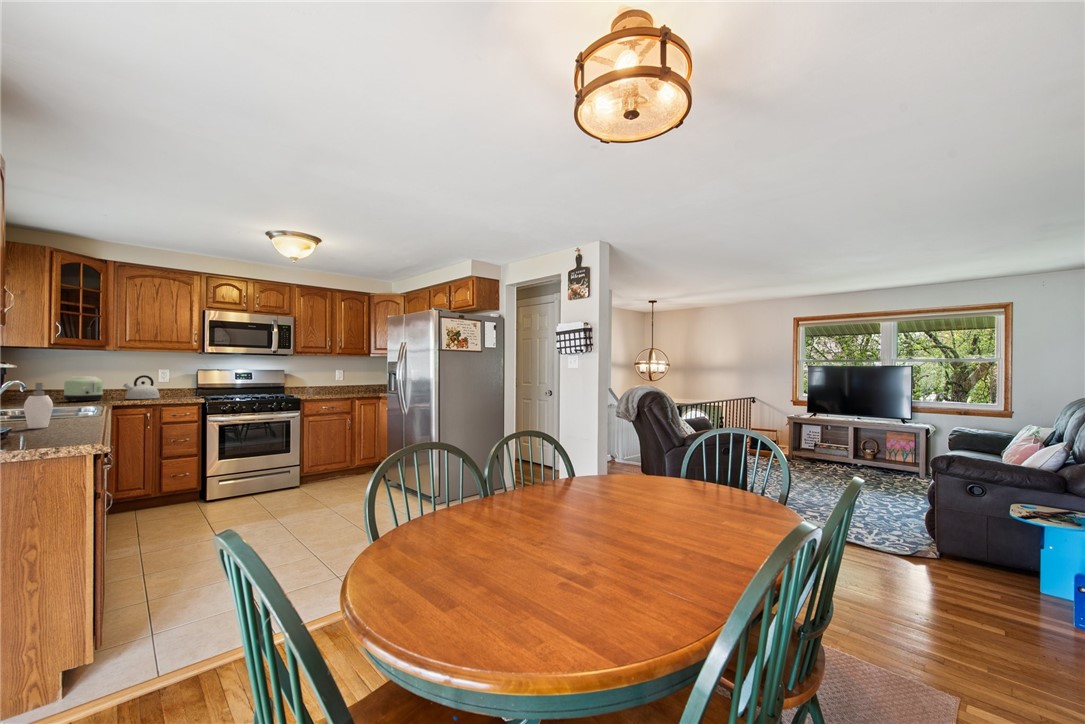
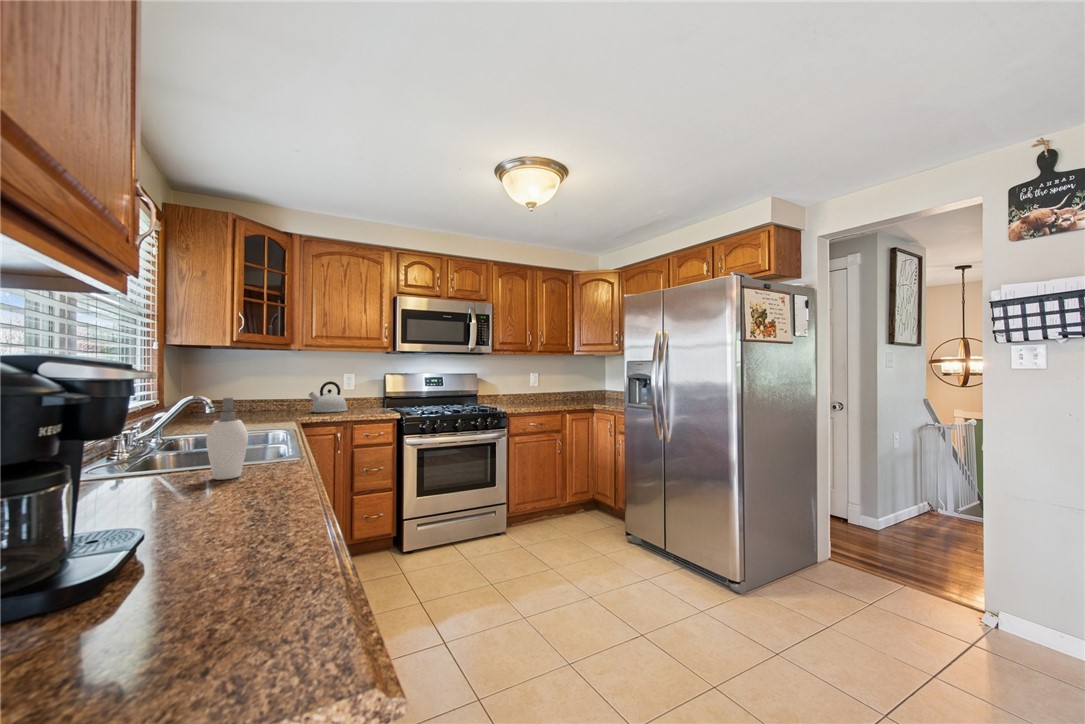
toaster: present [64,376,103,402] -> none [245,383,287,415]

